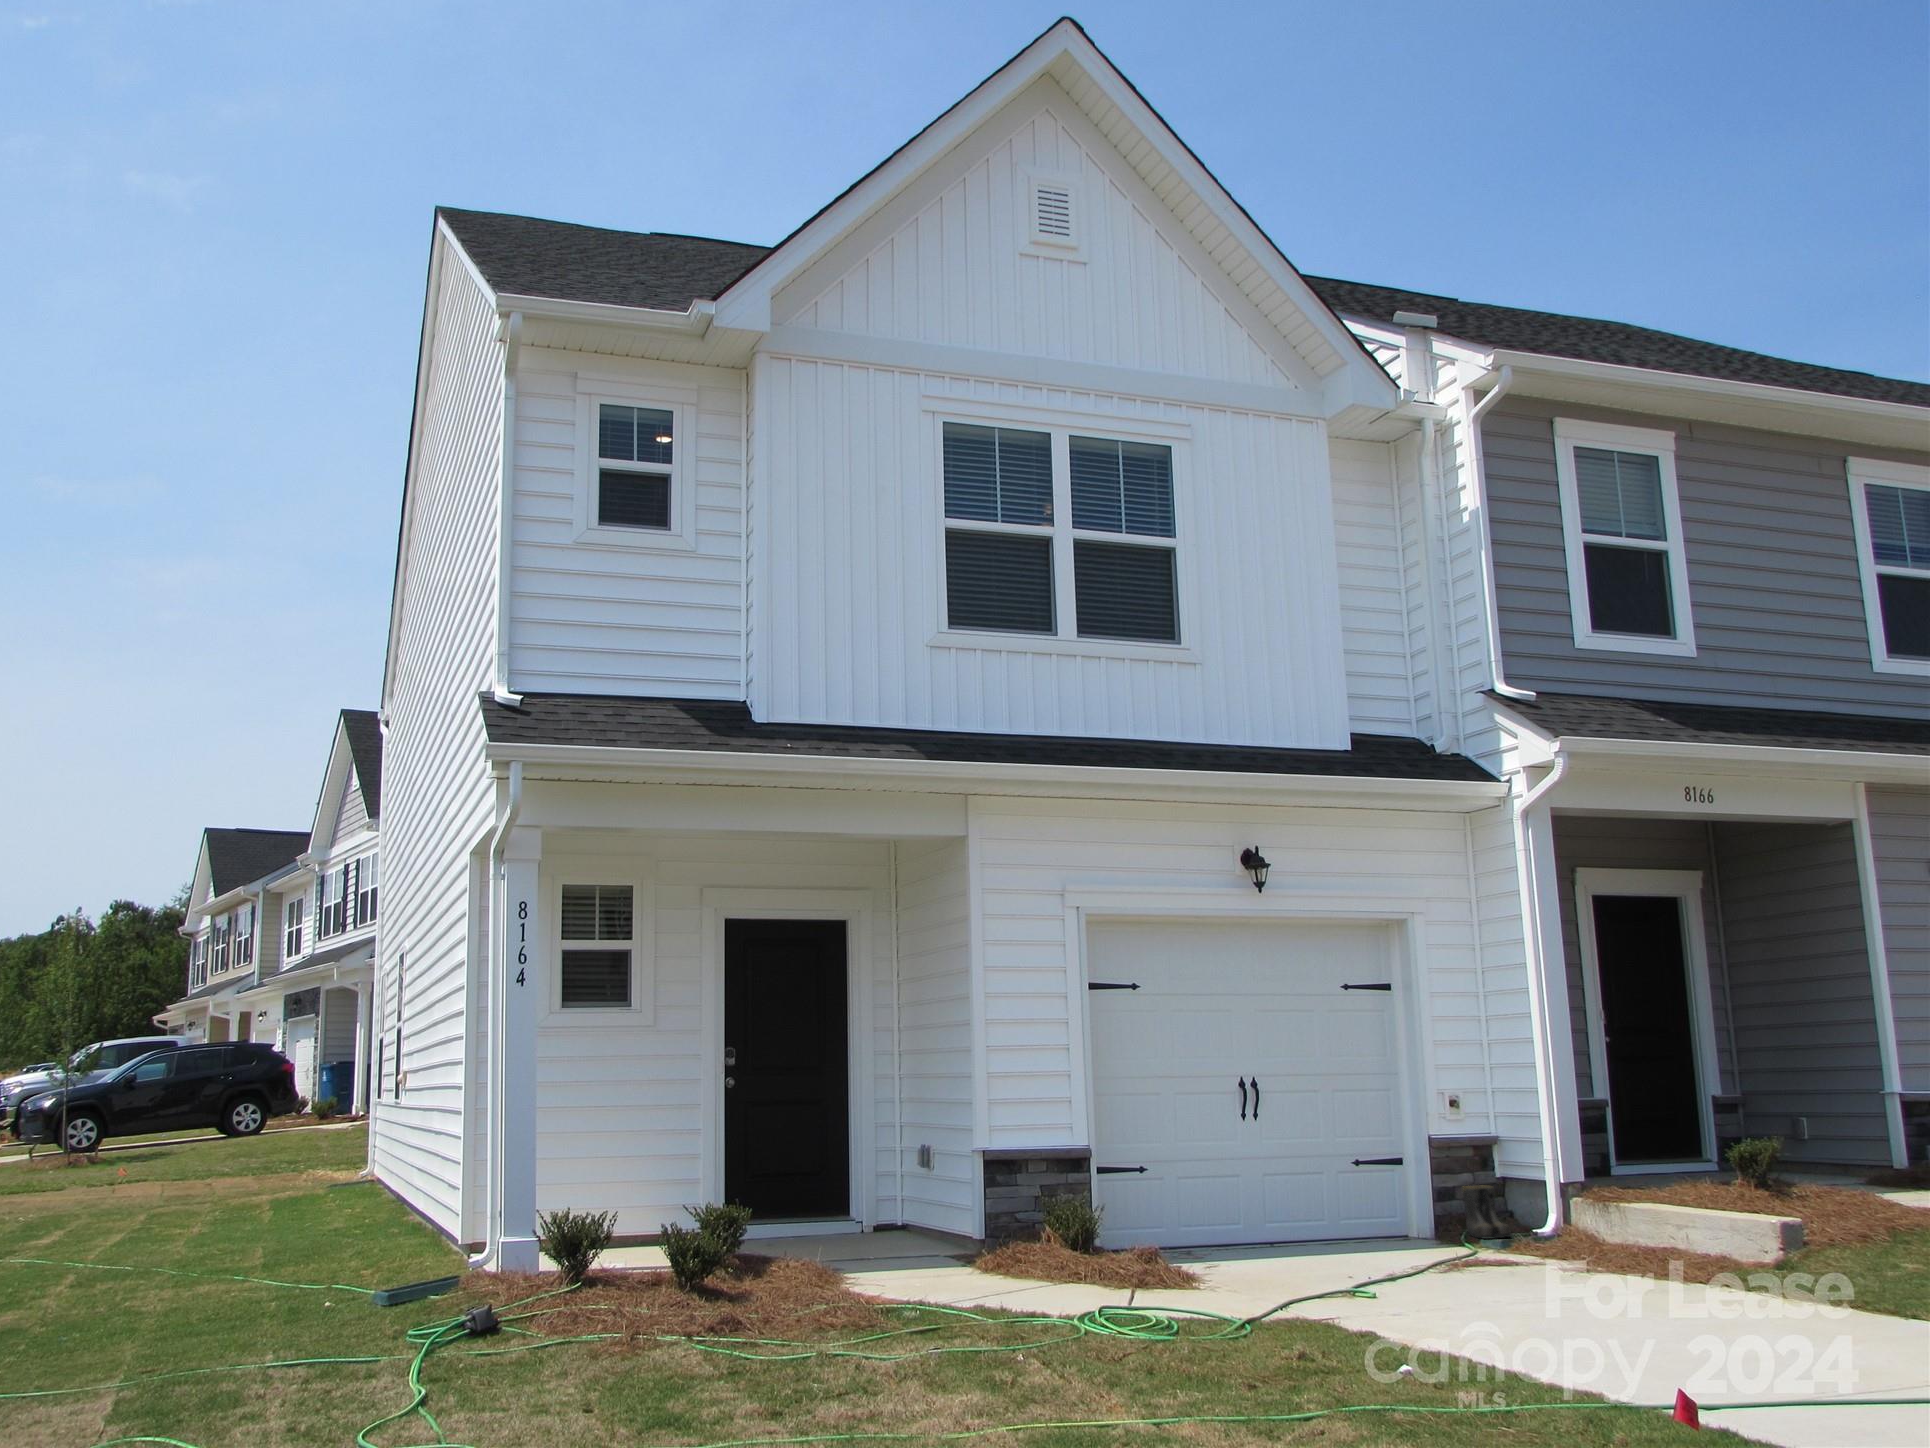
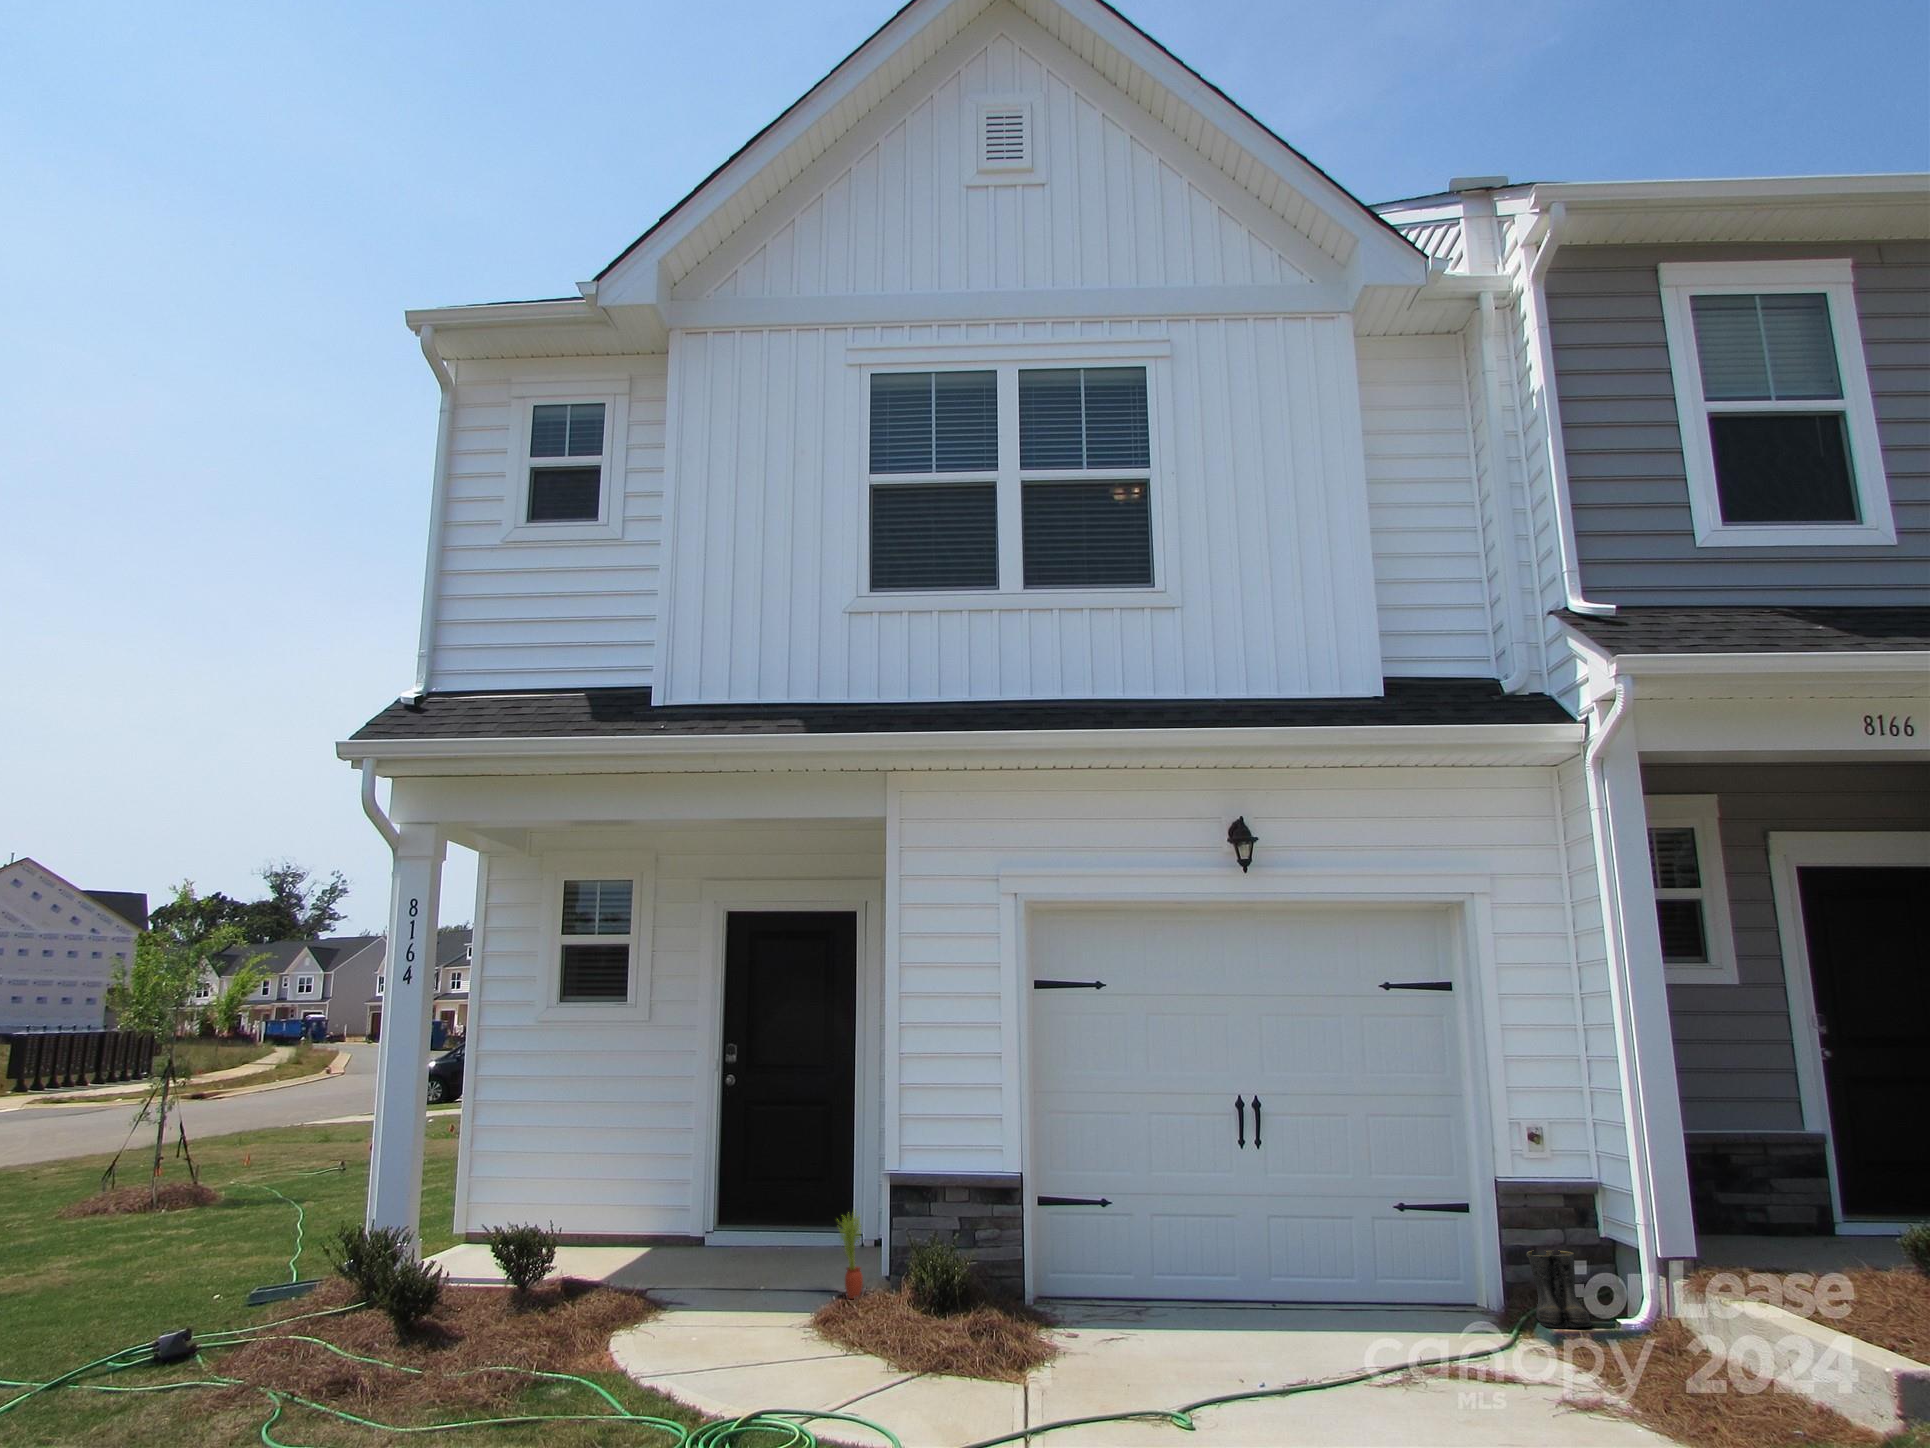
potted plant: none [942,1178,968,1255] -> present [839,1210,863,1299]

